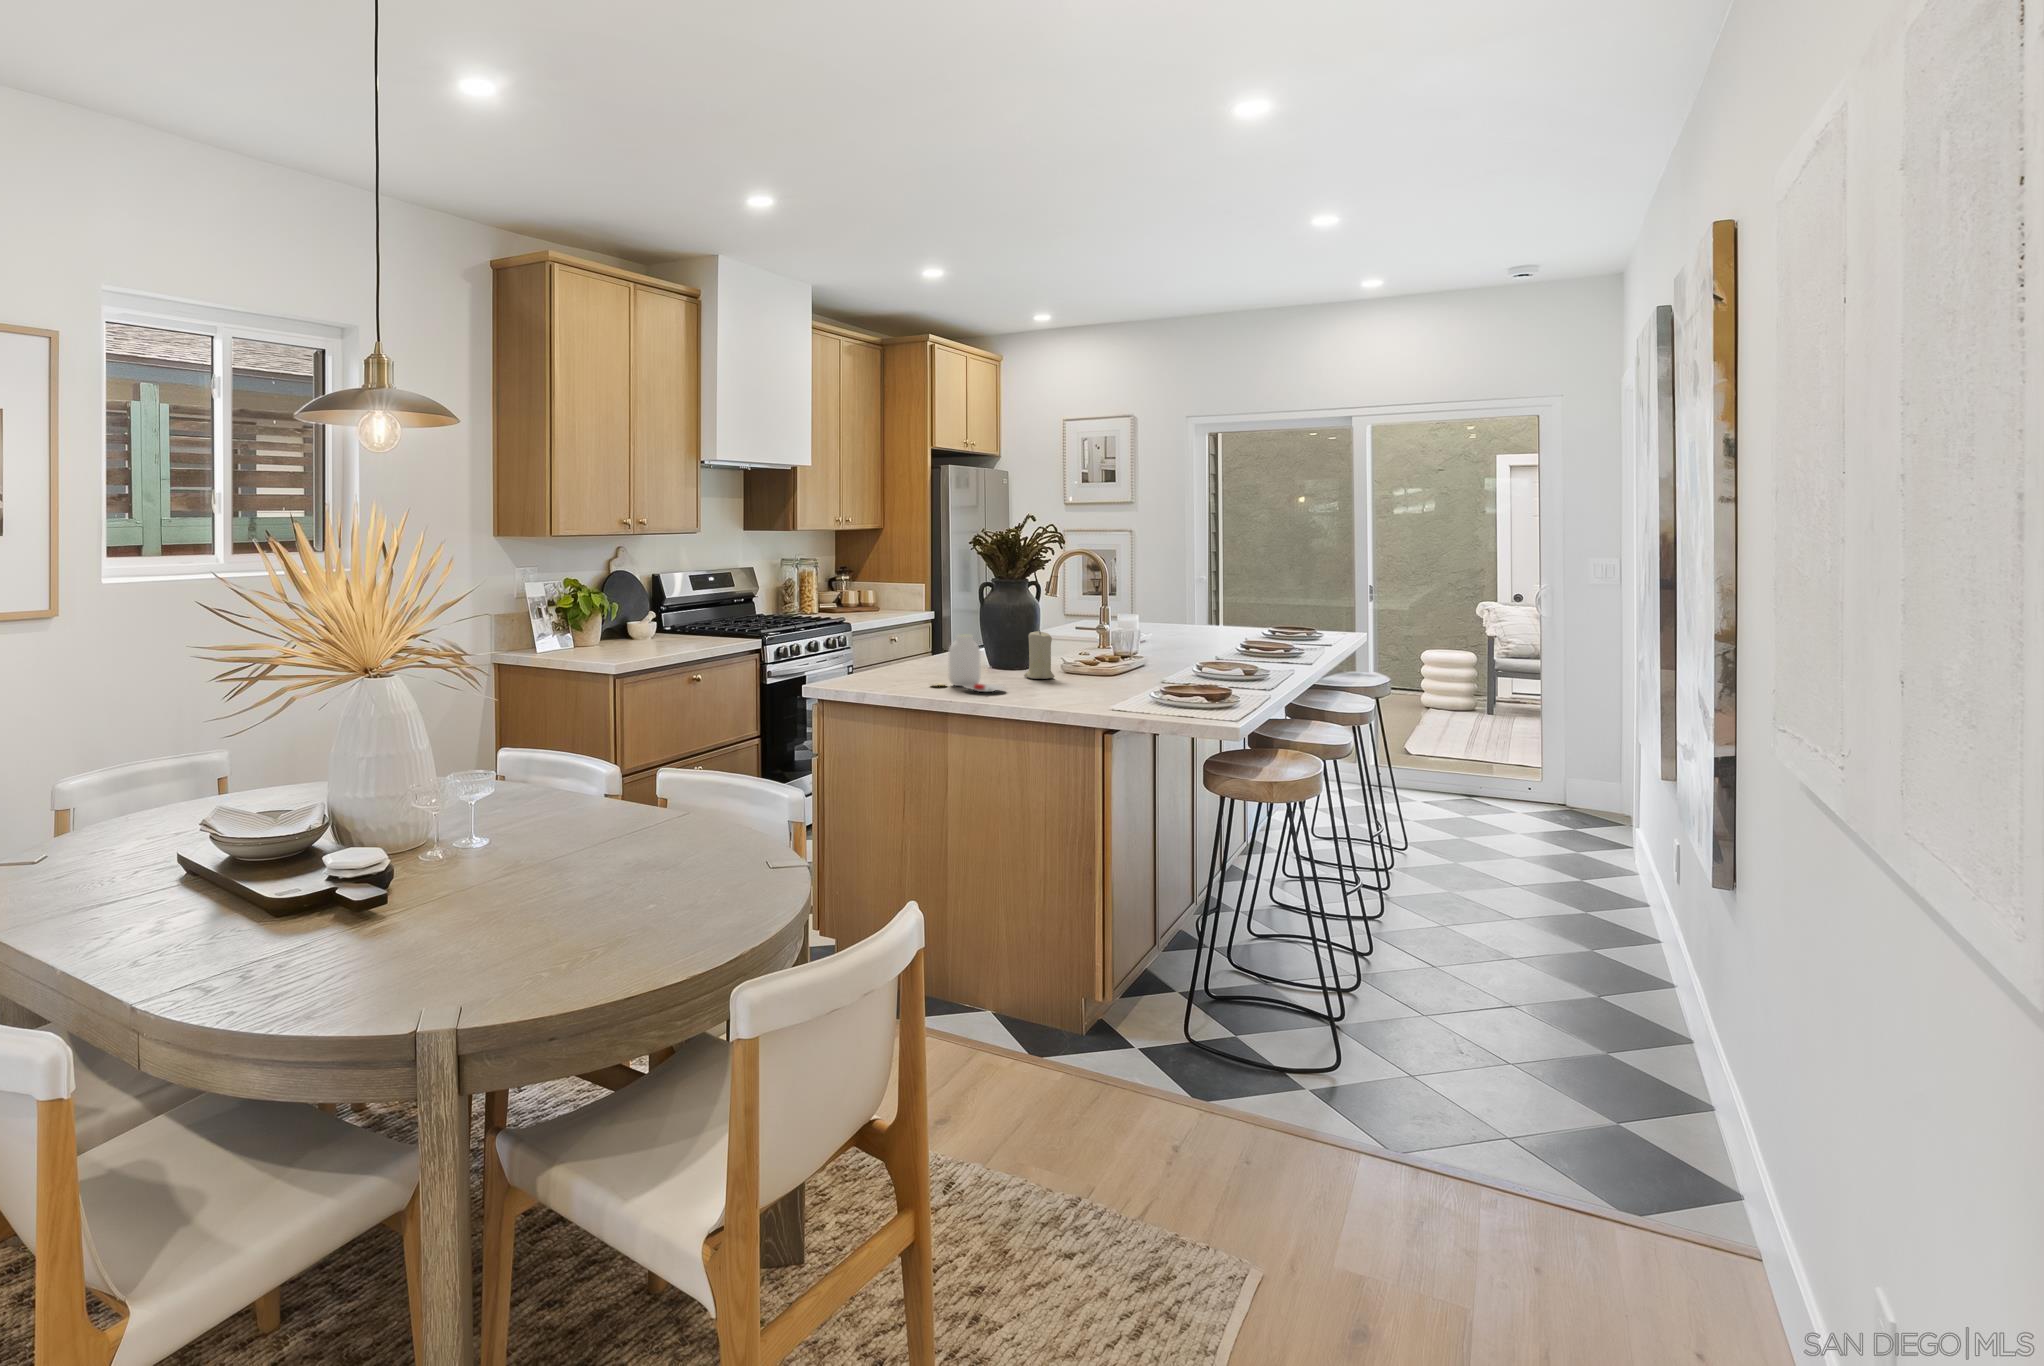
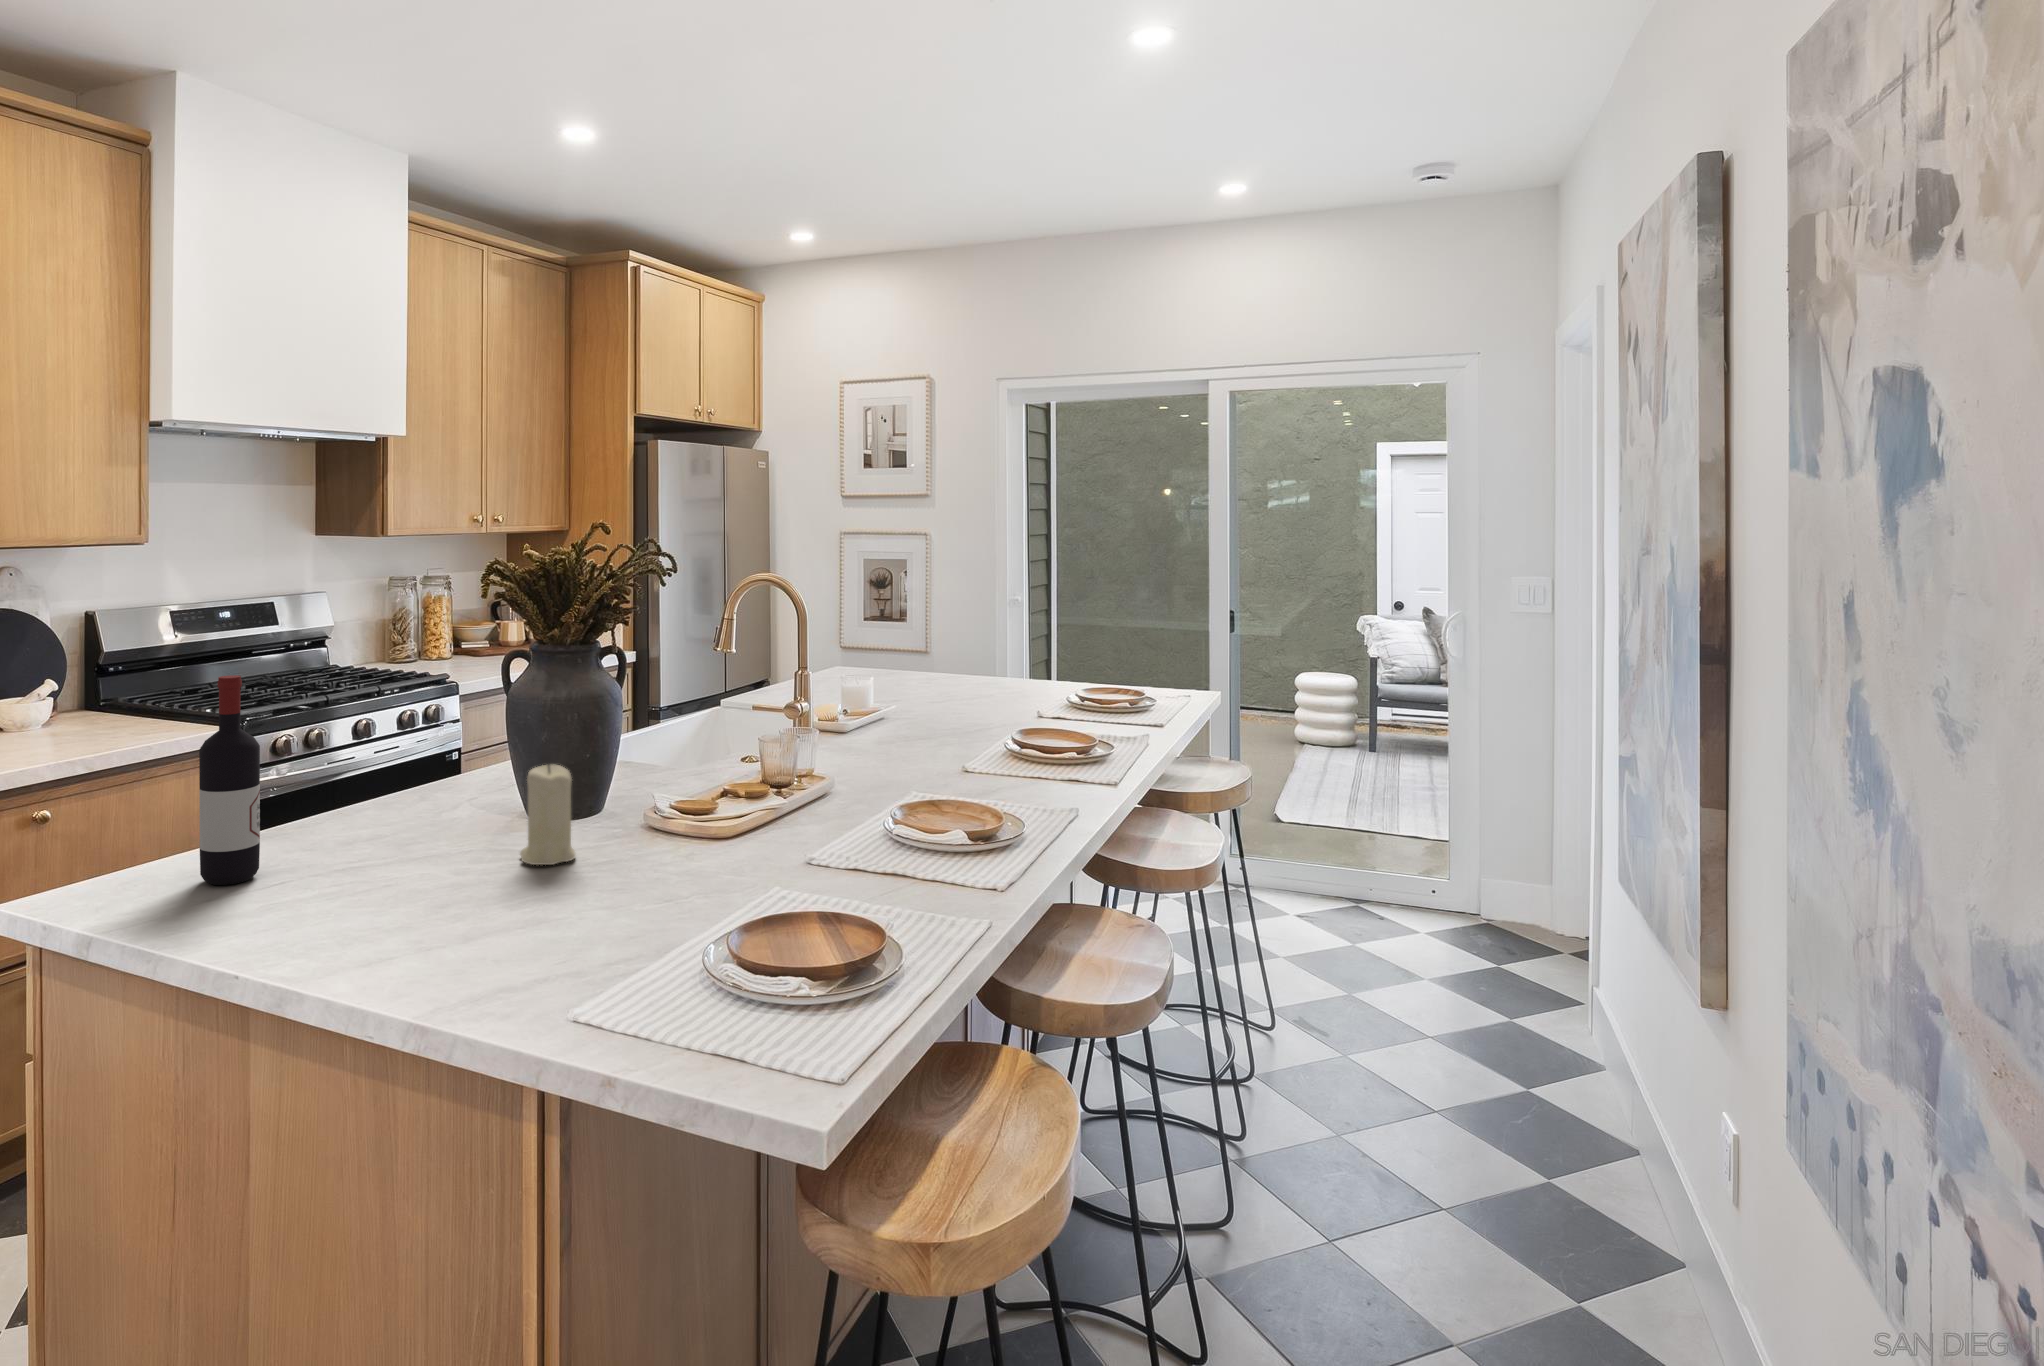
wine bottle: none [882,584,908,682] -> present [199,675,260,885]
jar: present [940,634,1005,692] -> none [269,786,407,934]

